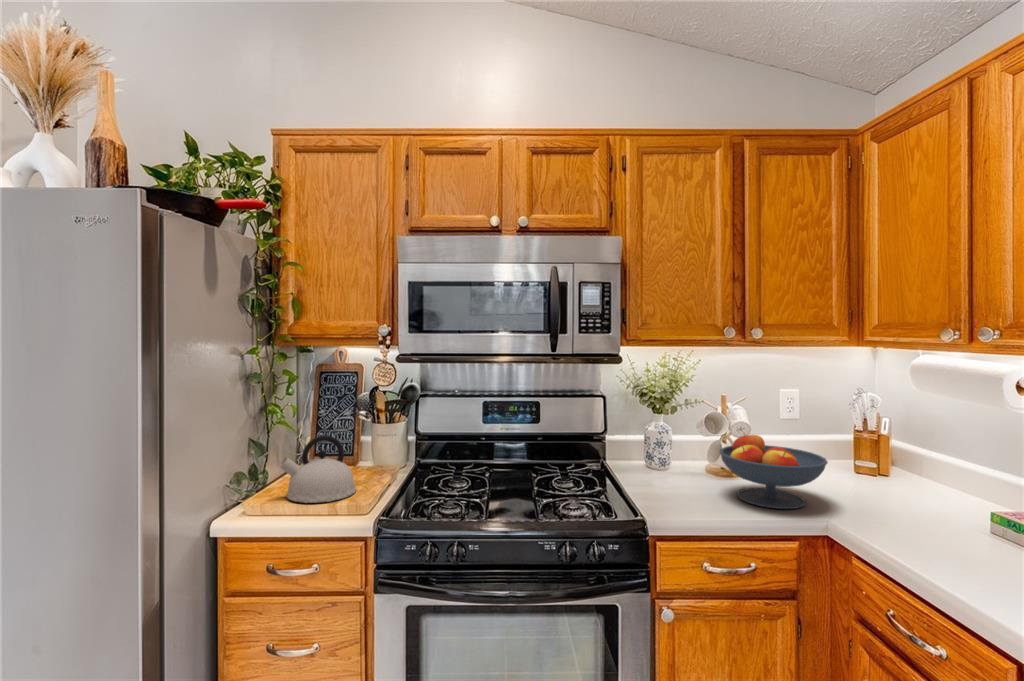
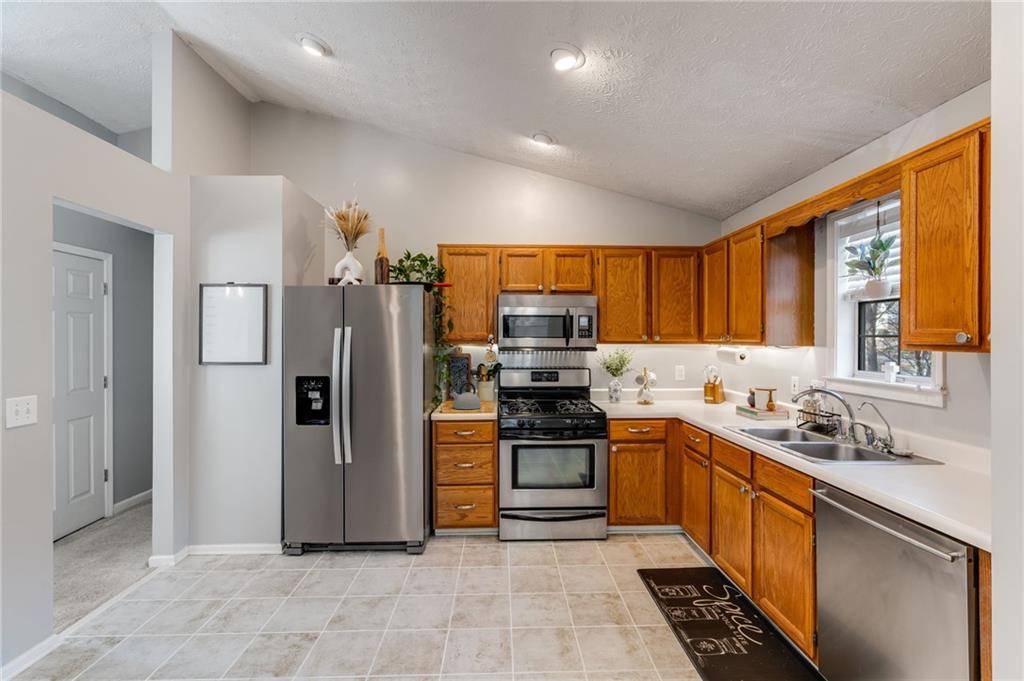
fruit bowl: present [719,434,828,509] -> none [639,382,683,410]

